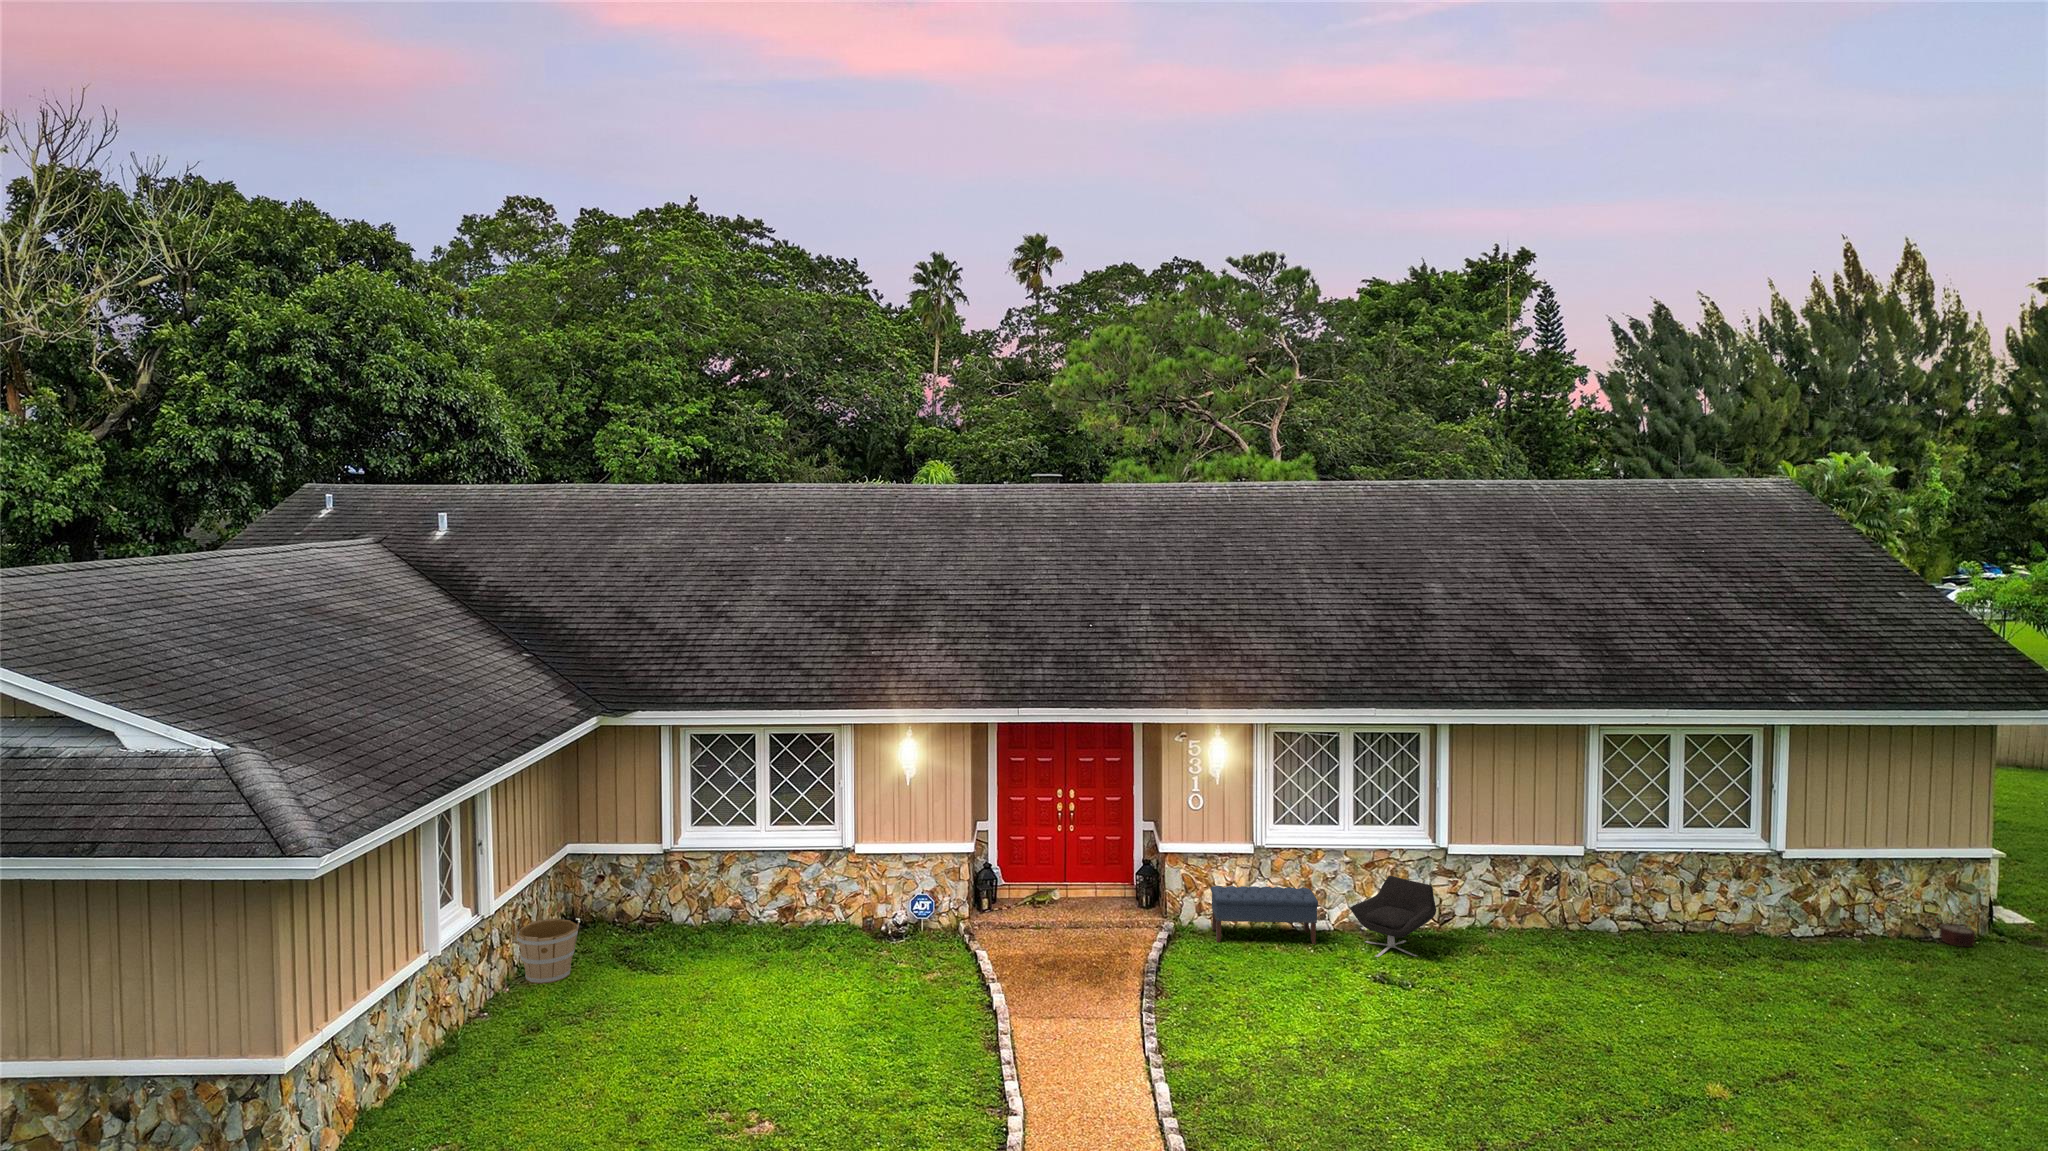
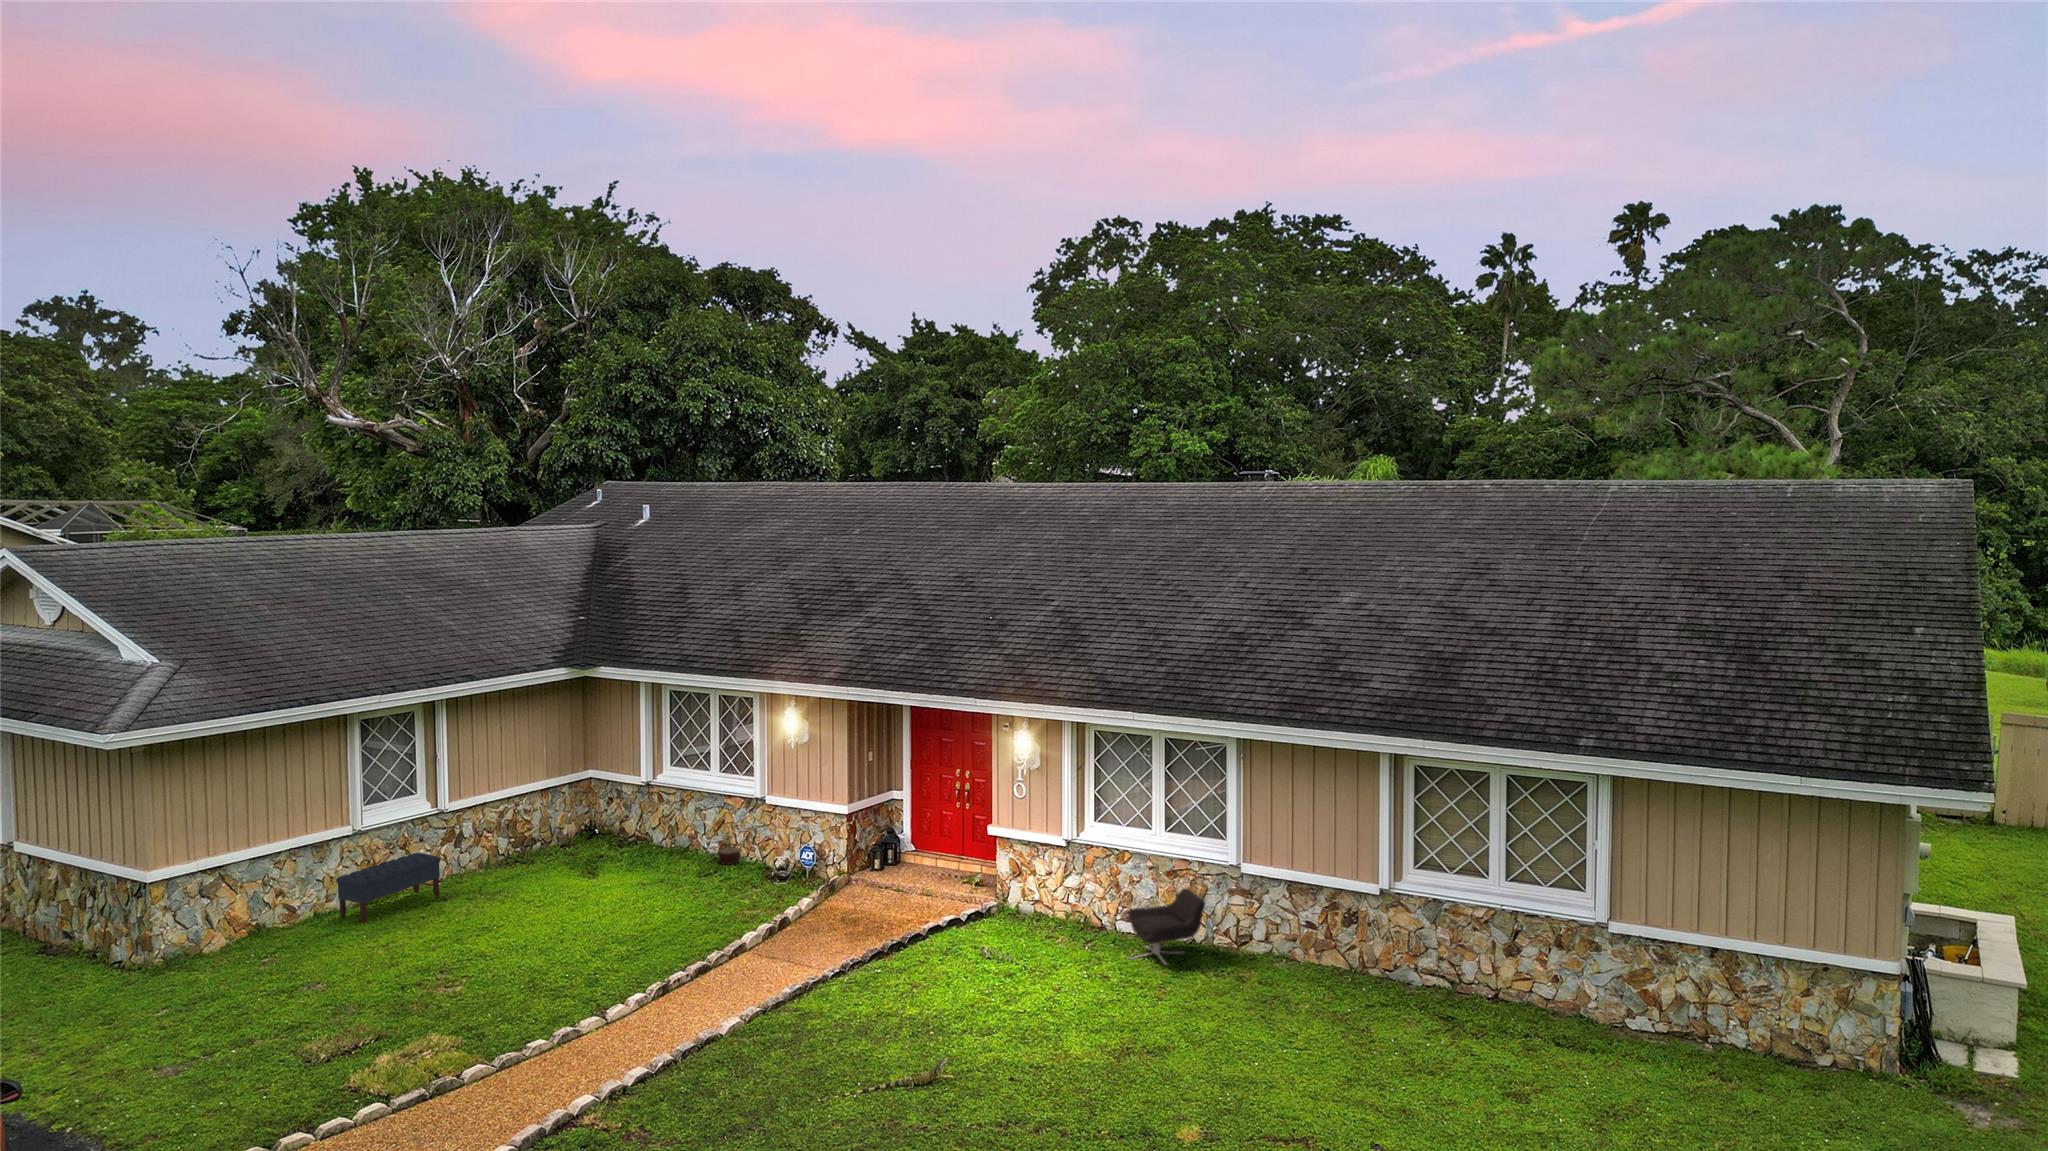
bench: present [1211,886,1318,945] -> present [336,853,440,923]
decorative plant: present [1932,895,1975,947] -> present [718,823,741,865]
wooden bucket: present [516,918,579,984] -> none [505,821,550,867]

